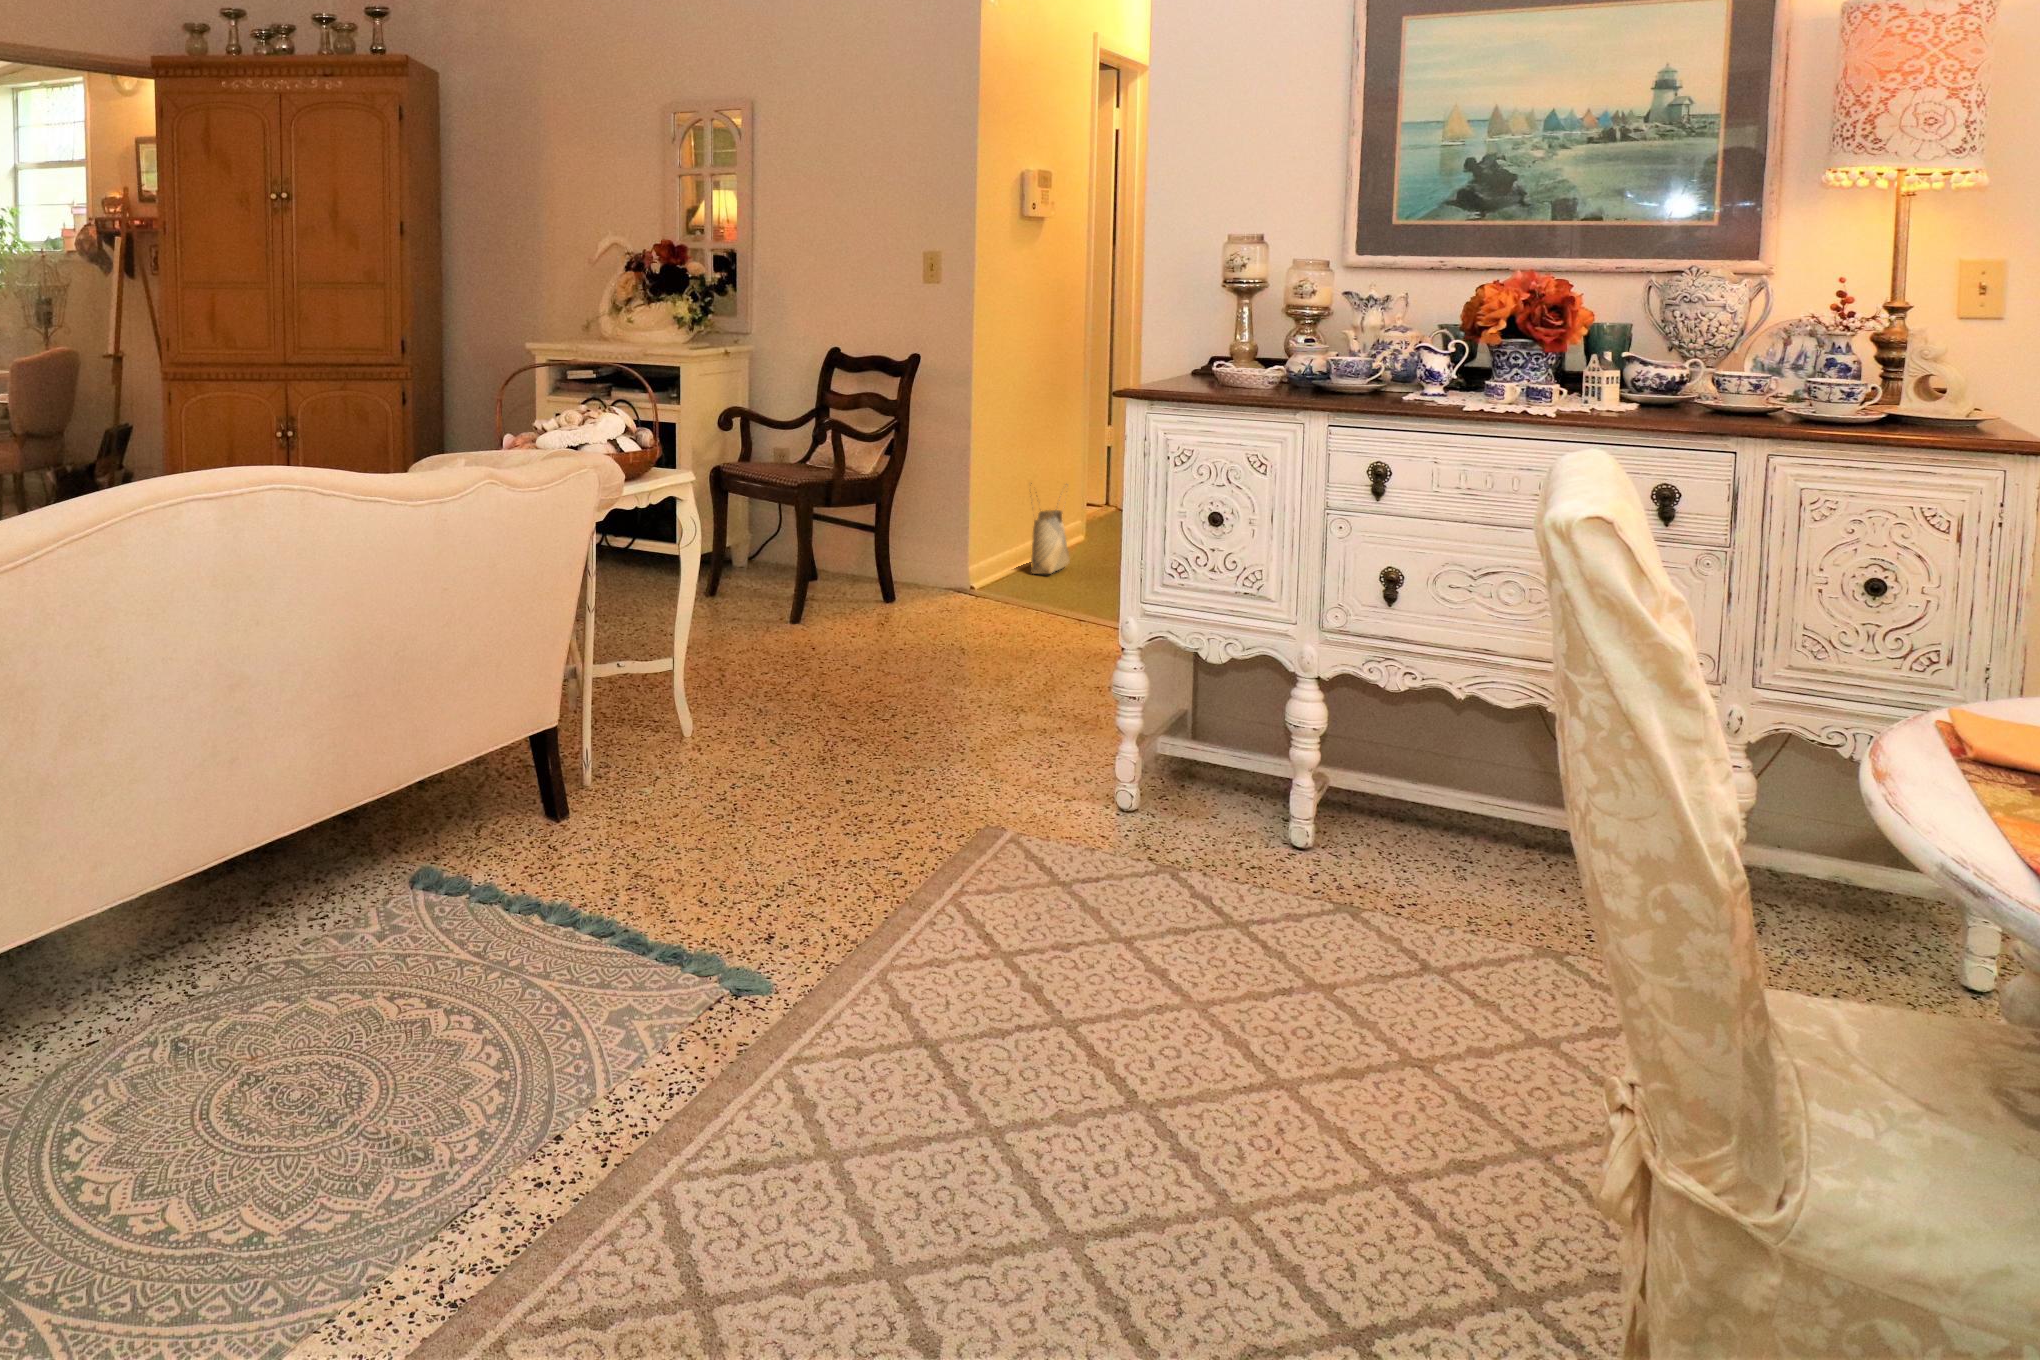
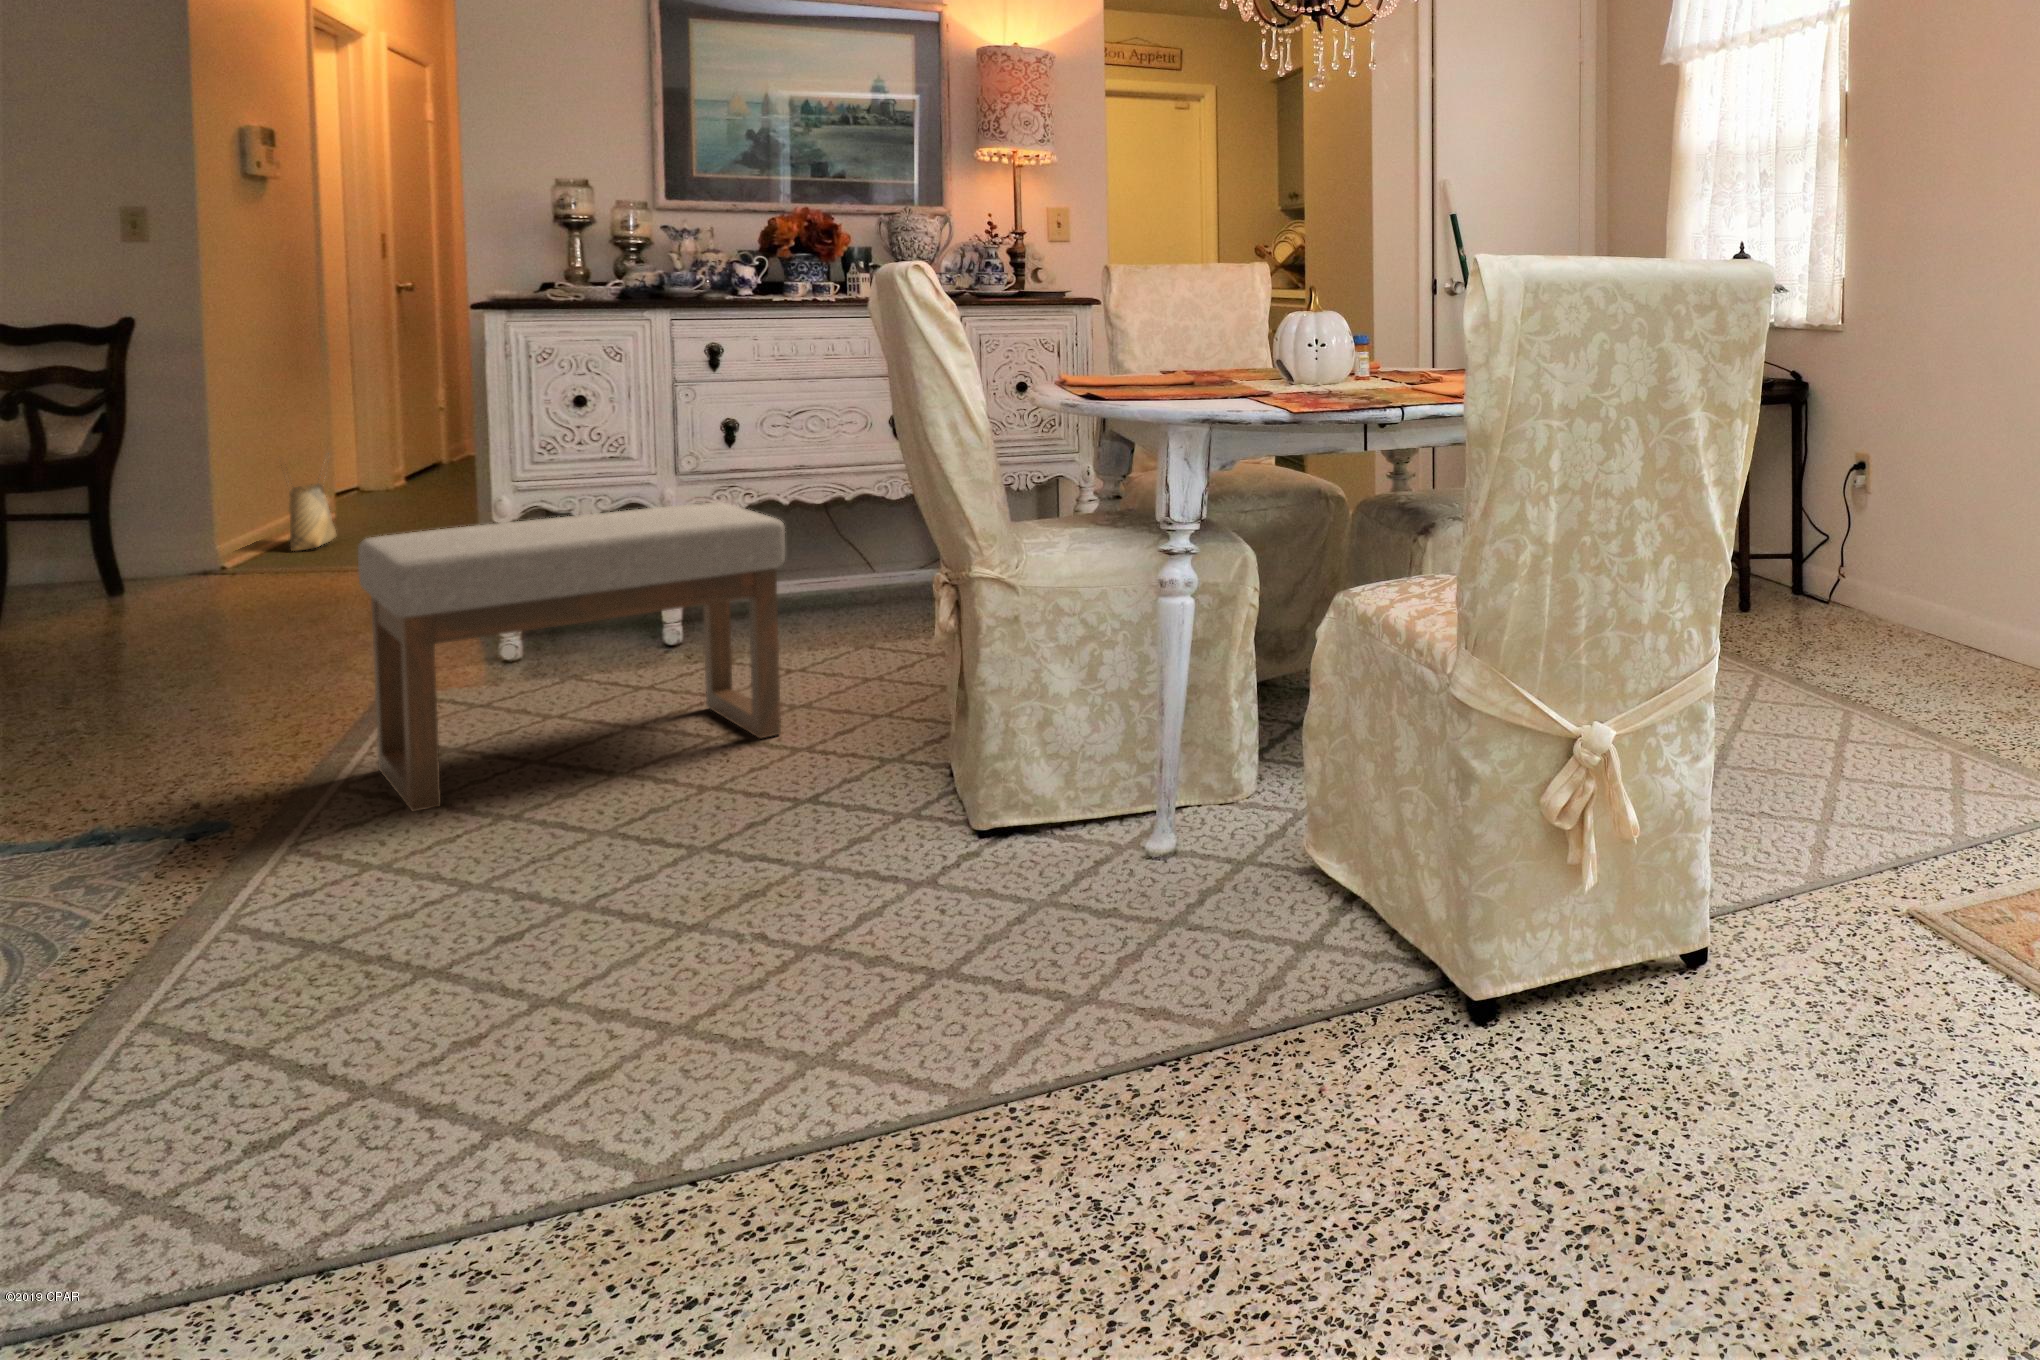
ottoman: none [884,706,1400,1153] -> present [358,502,785,812]

